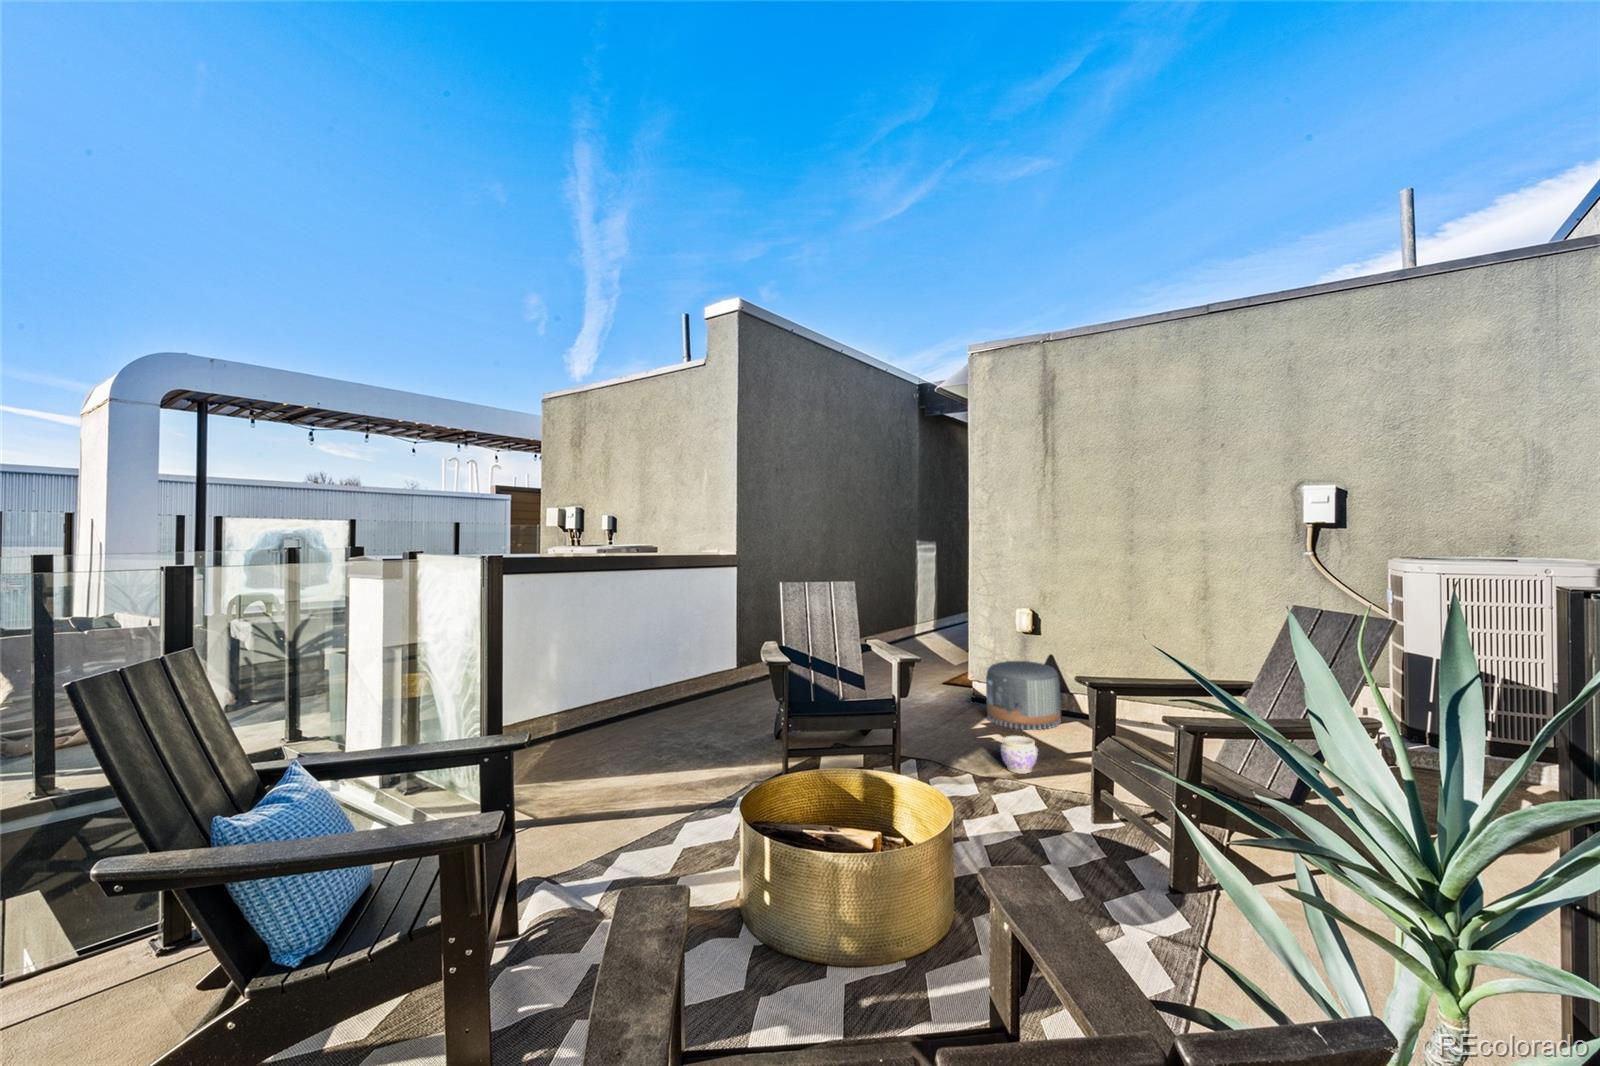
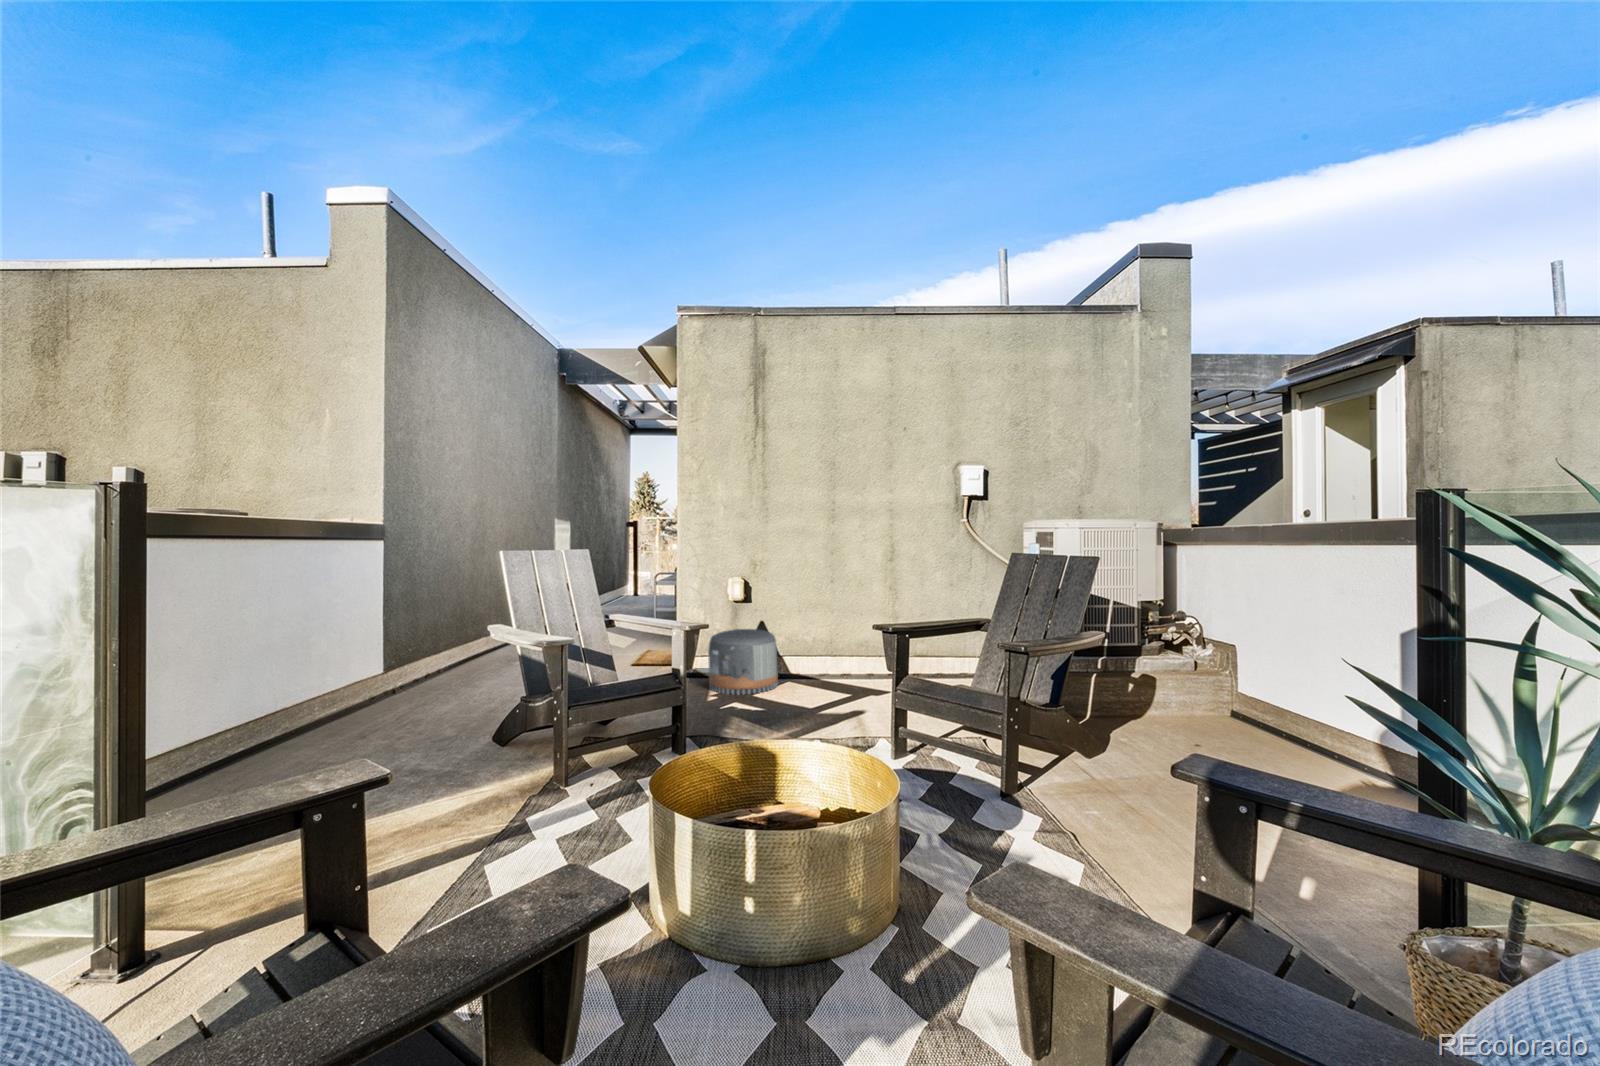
planter: present [1001,736,1038,774] -> none [754,695,788,730]

